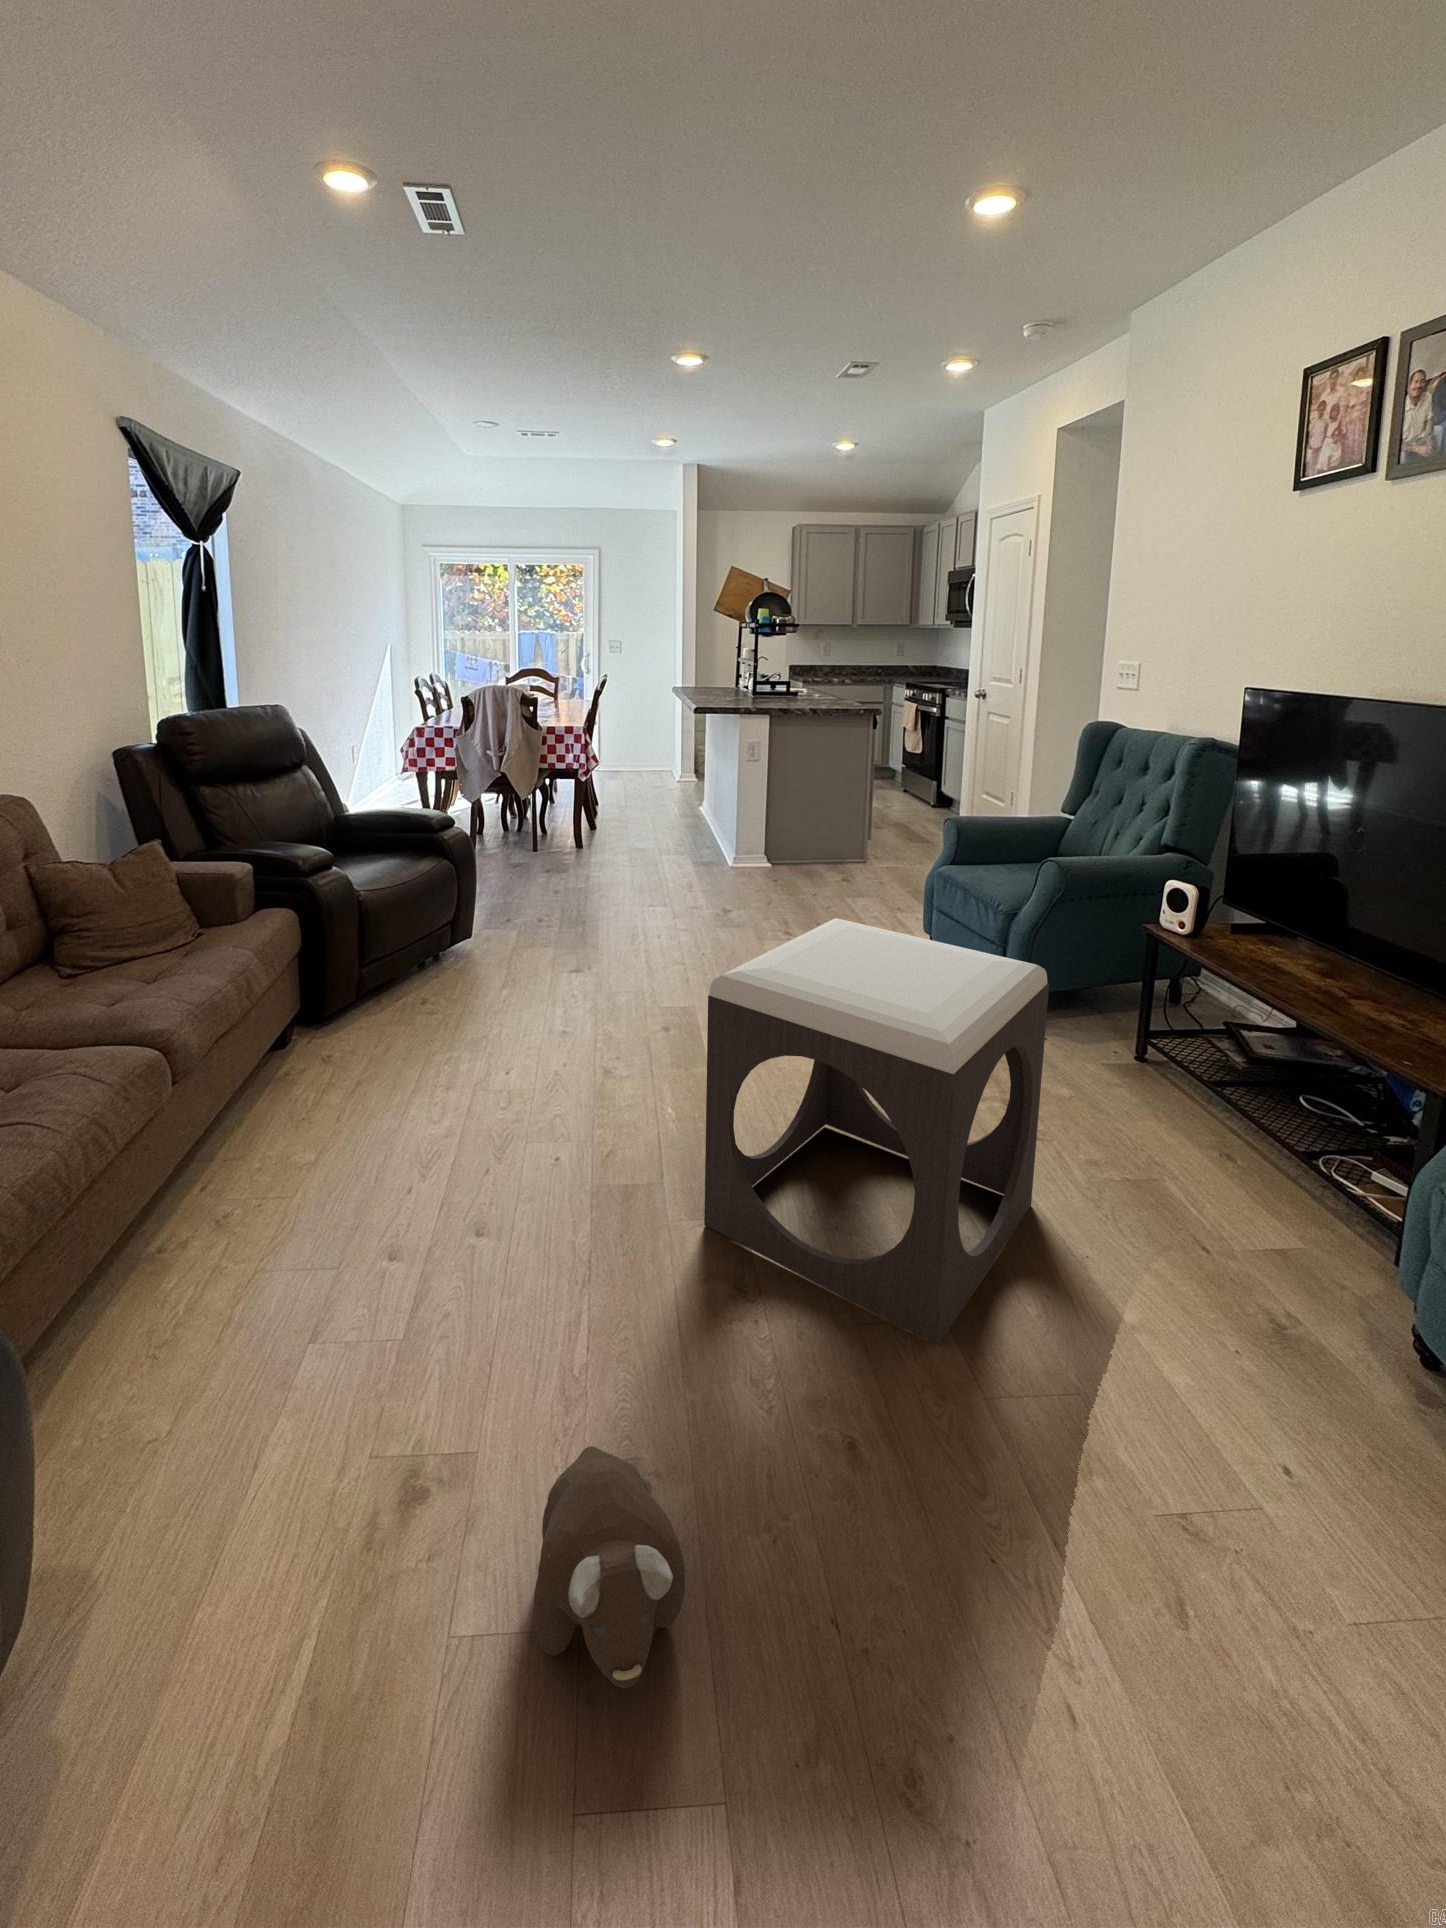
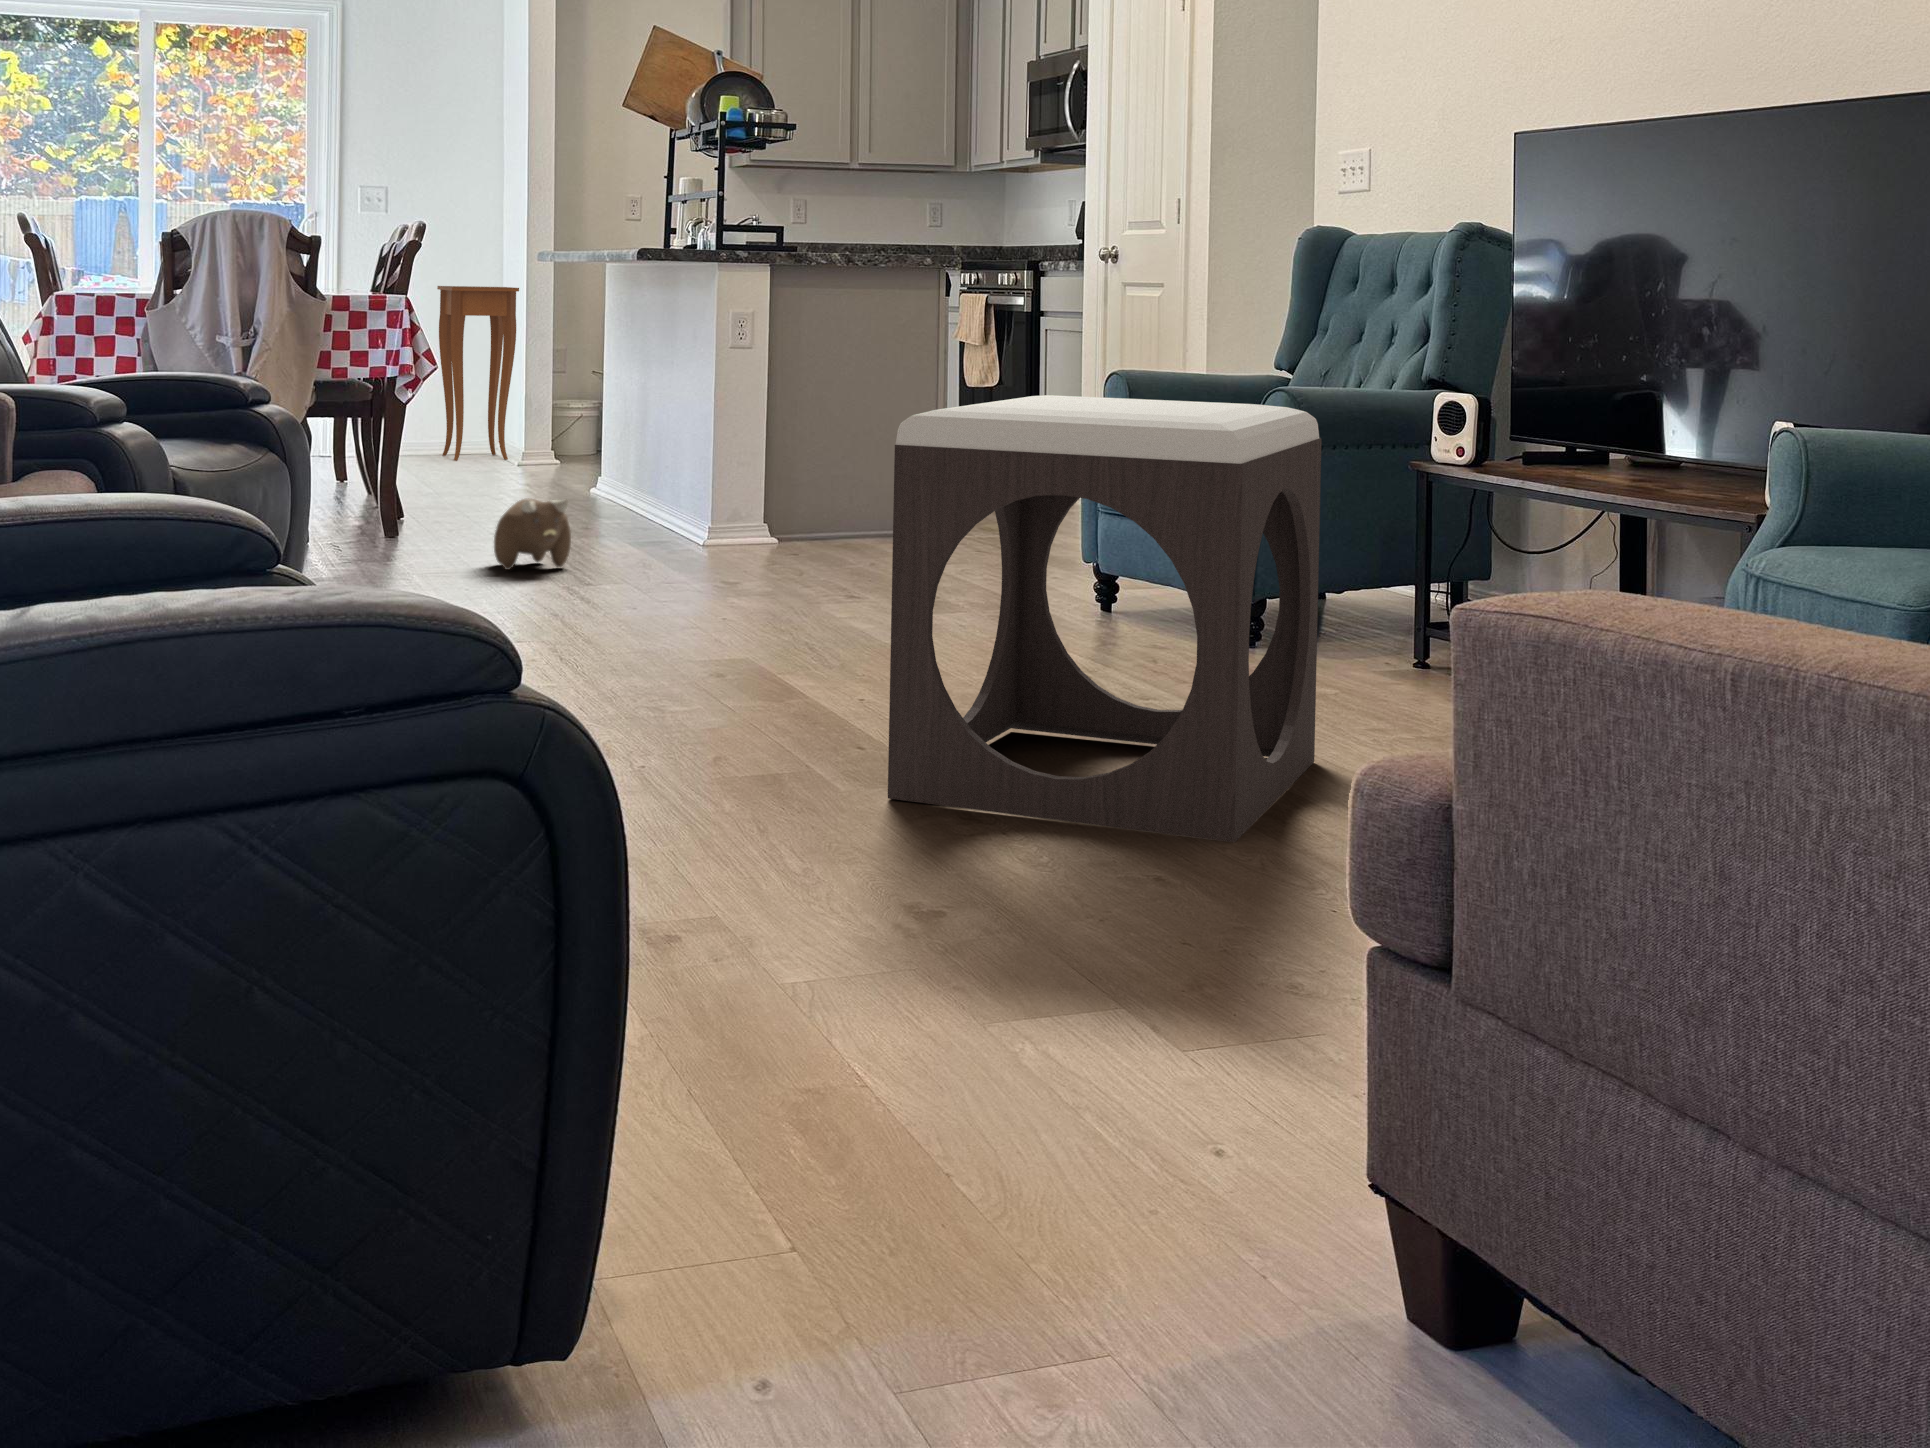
side table: none [635,694,673,782] -> present [437,286,519,460]
plush toy: present [533,1446,686,1688] -> present [494,498,571,570]

